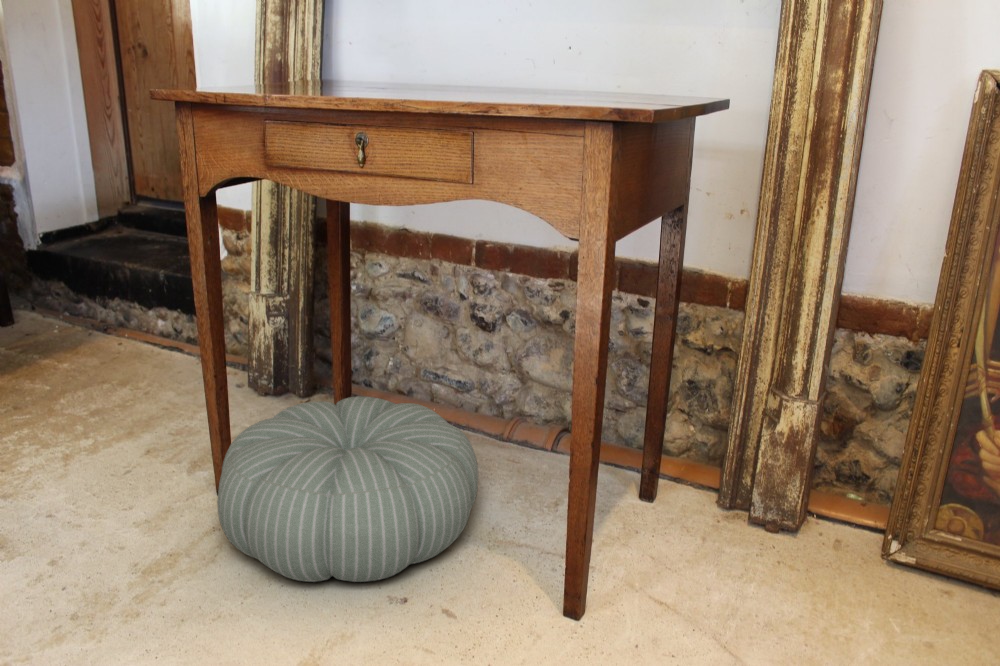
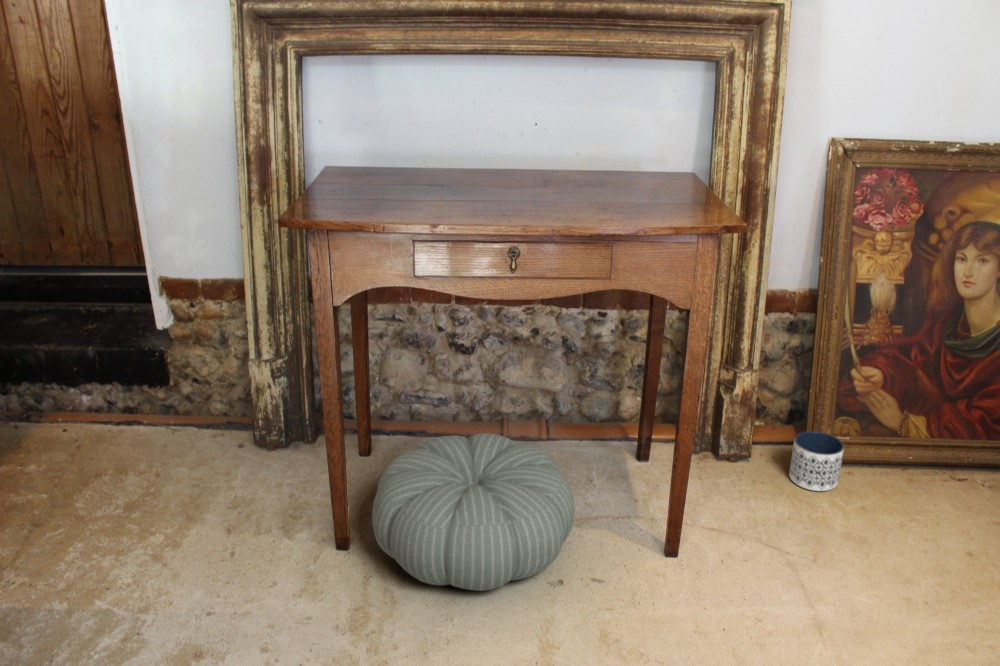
planter: none [841,509,932,605] -> present [789,431,844,491]

